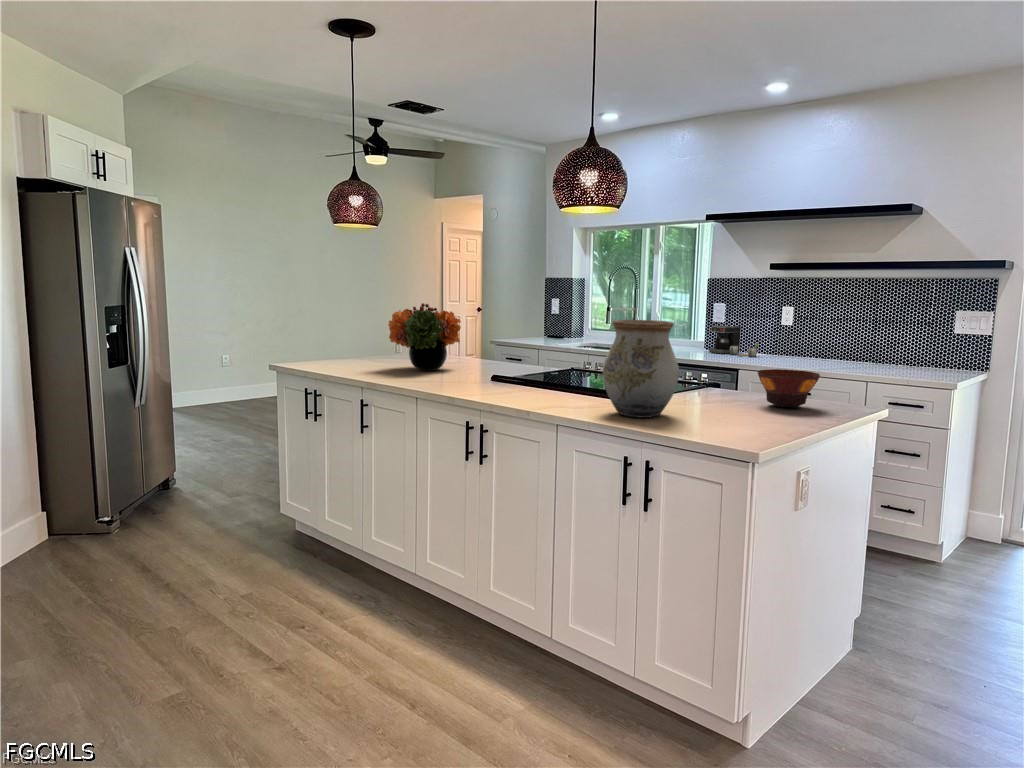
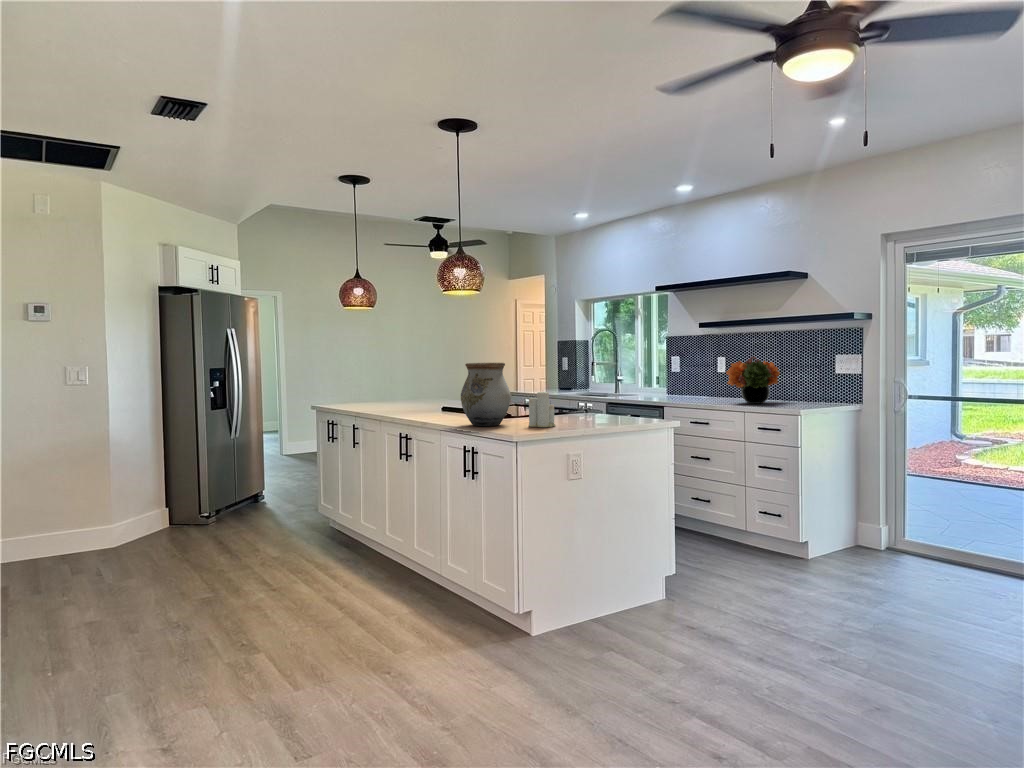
flower arrangement: present [388,303,461,371] -> present [726,357,780,404]
coffee maker: present [709,326,759,357] -> none [663,374,696,398]
candle: none [708,362,750,421] -> present [529,392,556,427]
bowl: present [758,369,820,407] -> none [581,396,621,421]

